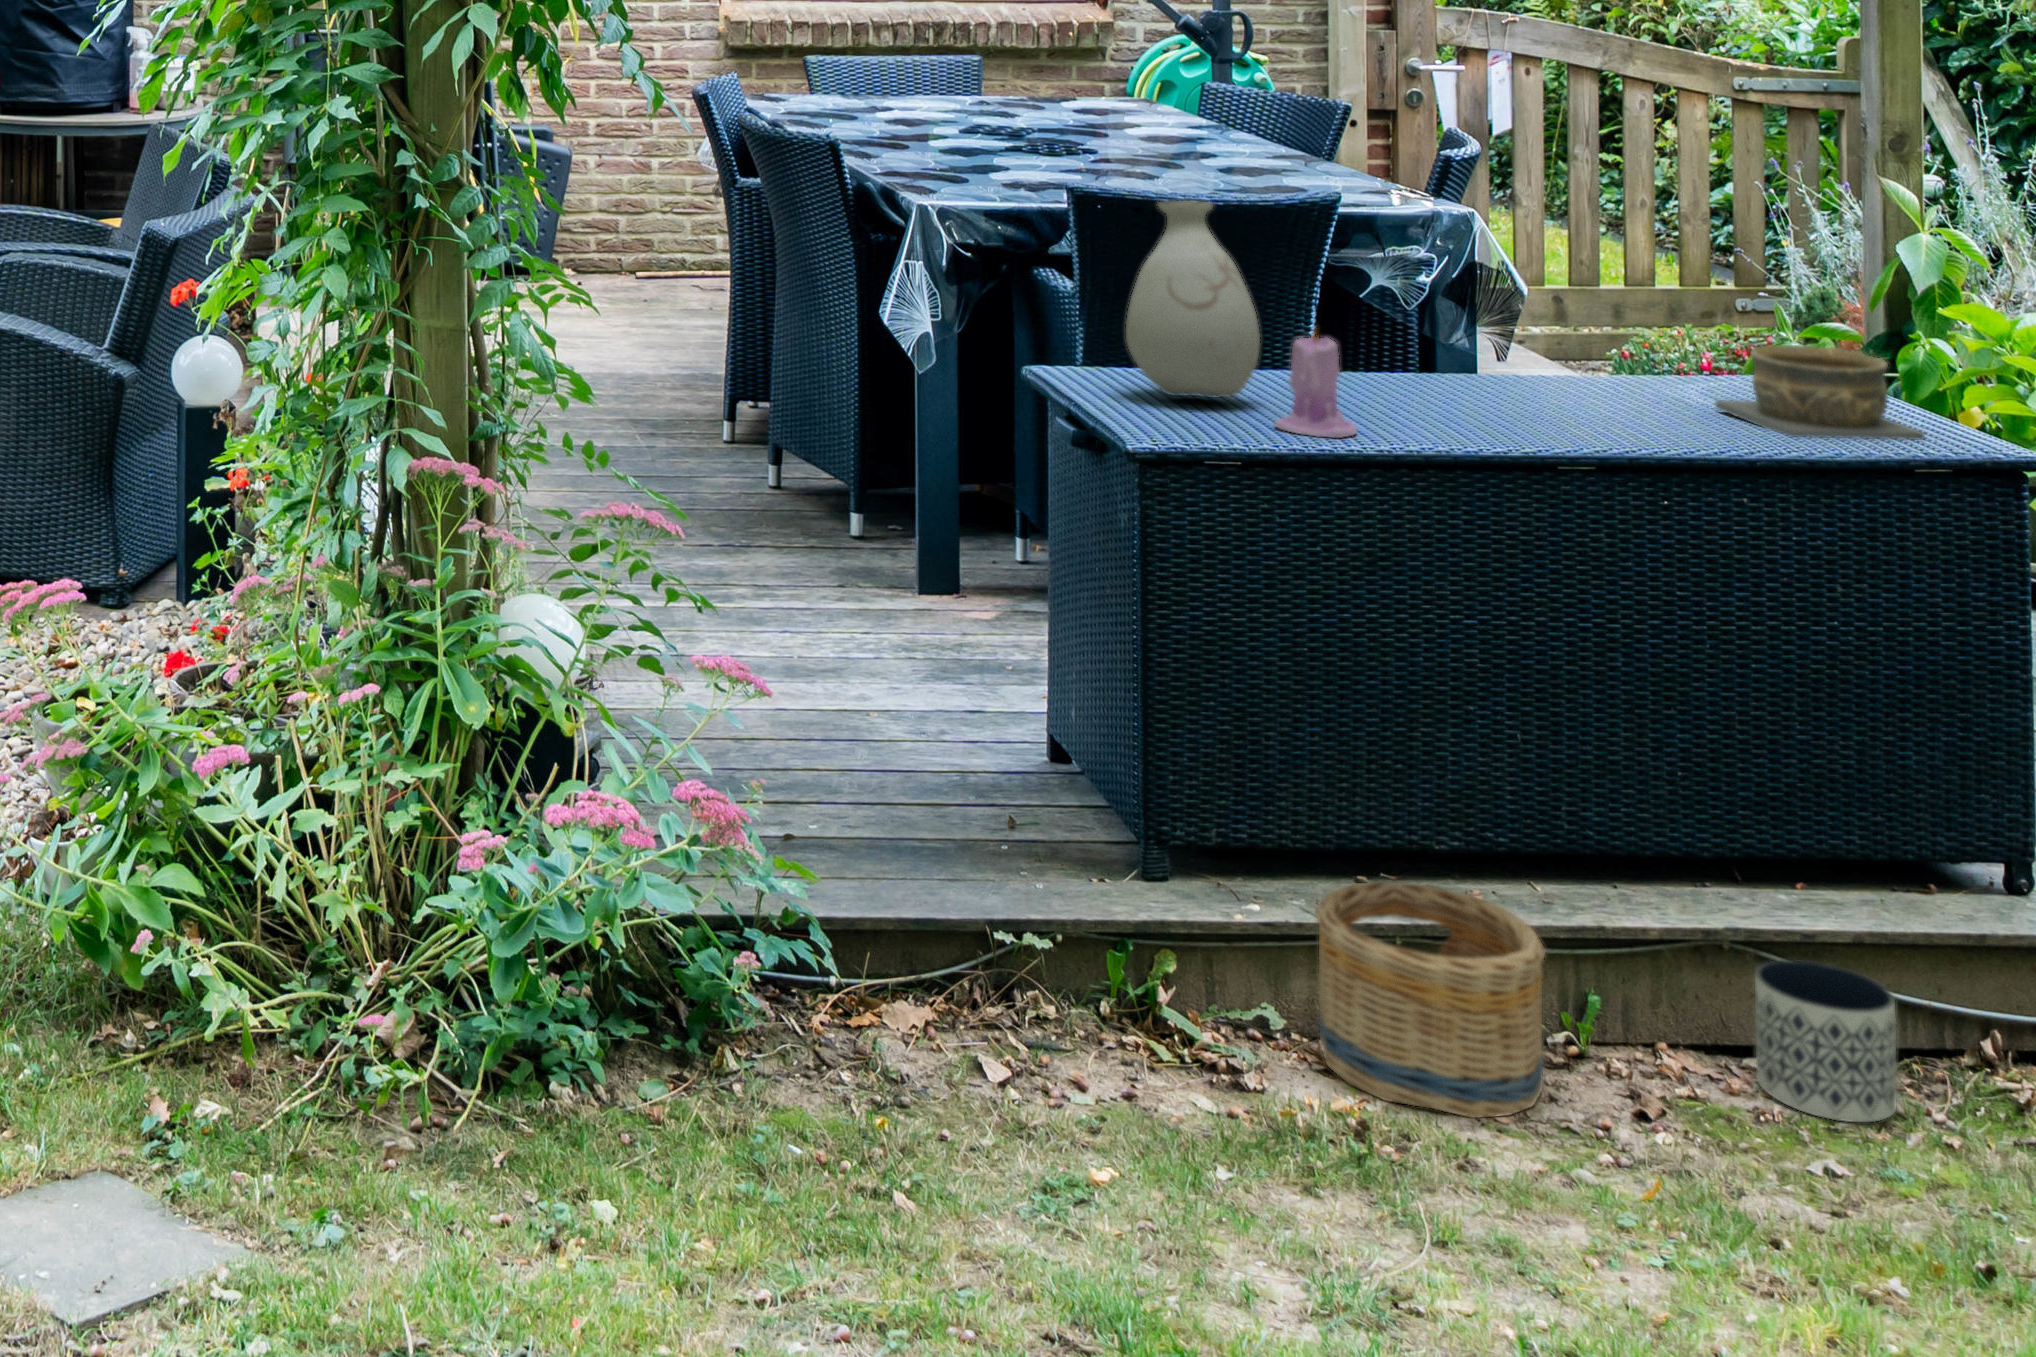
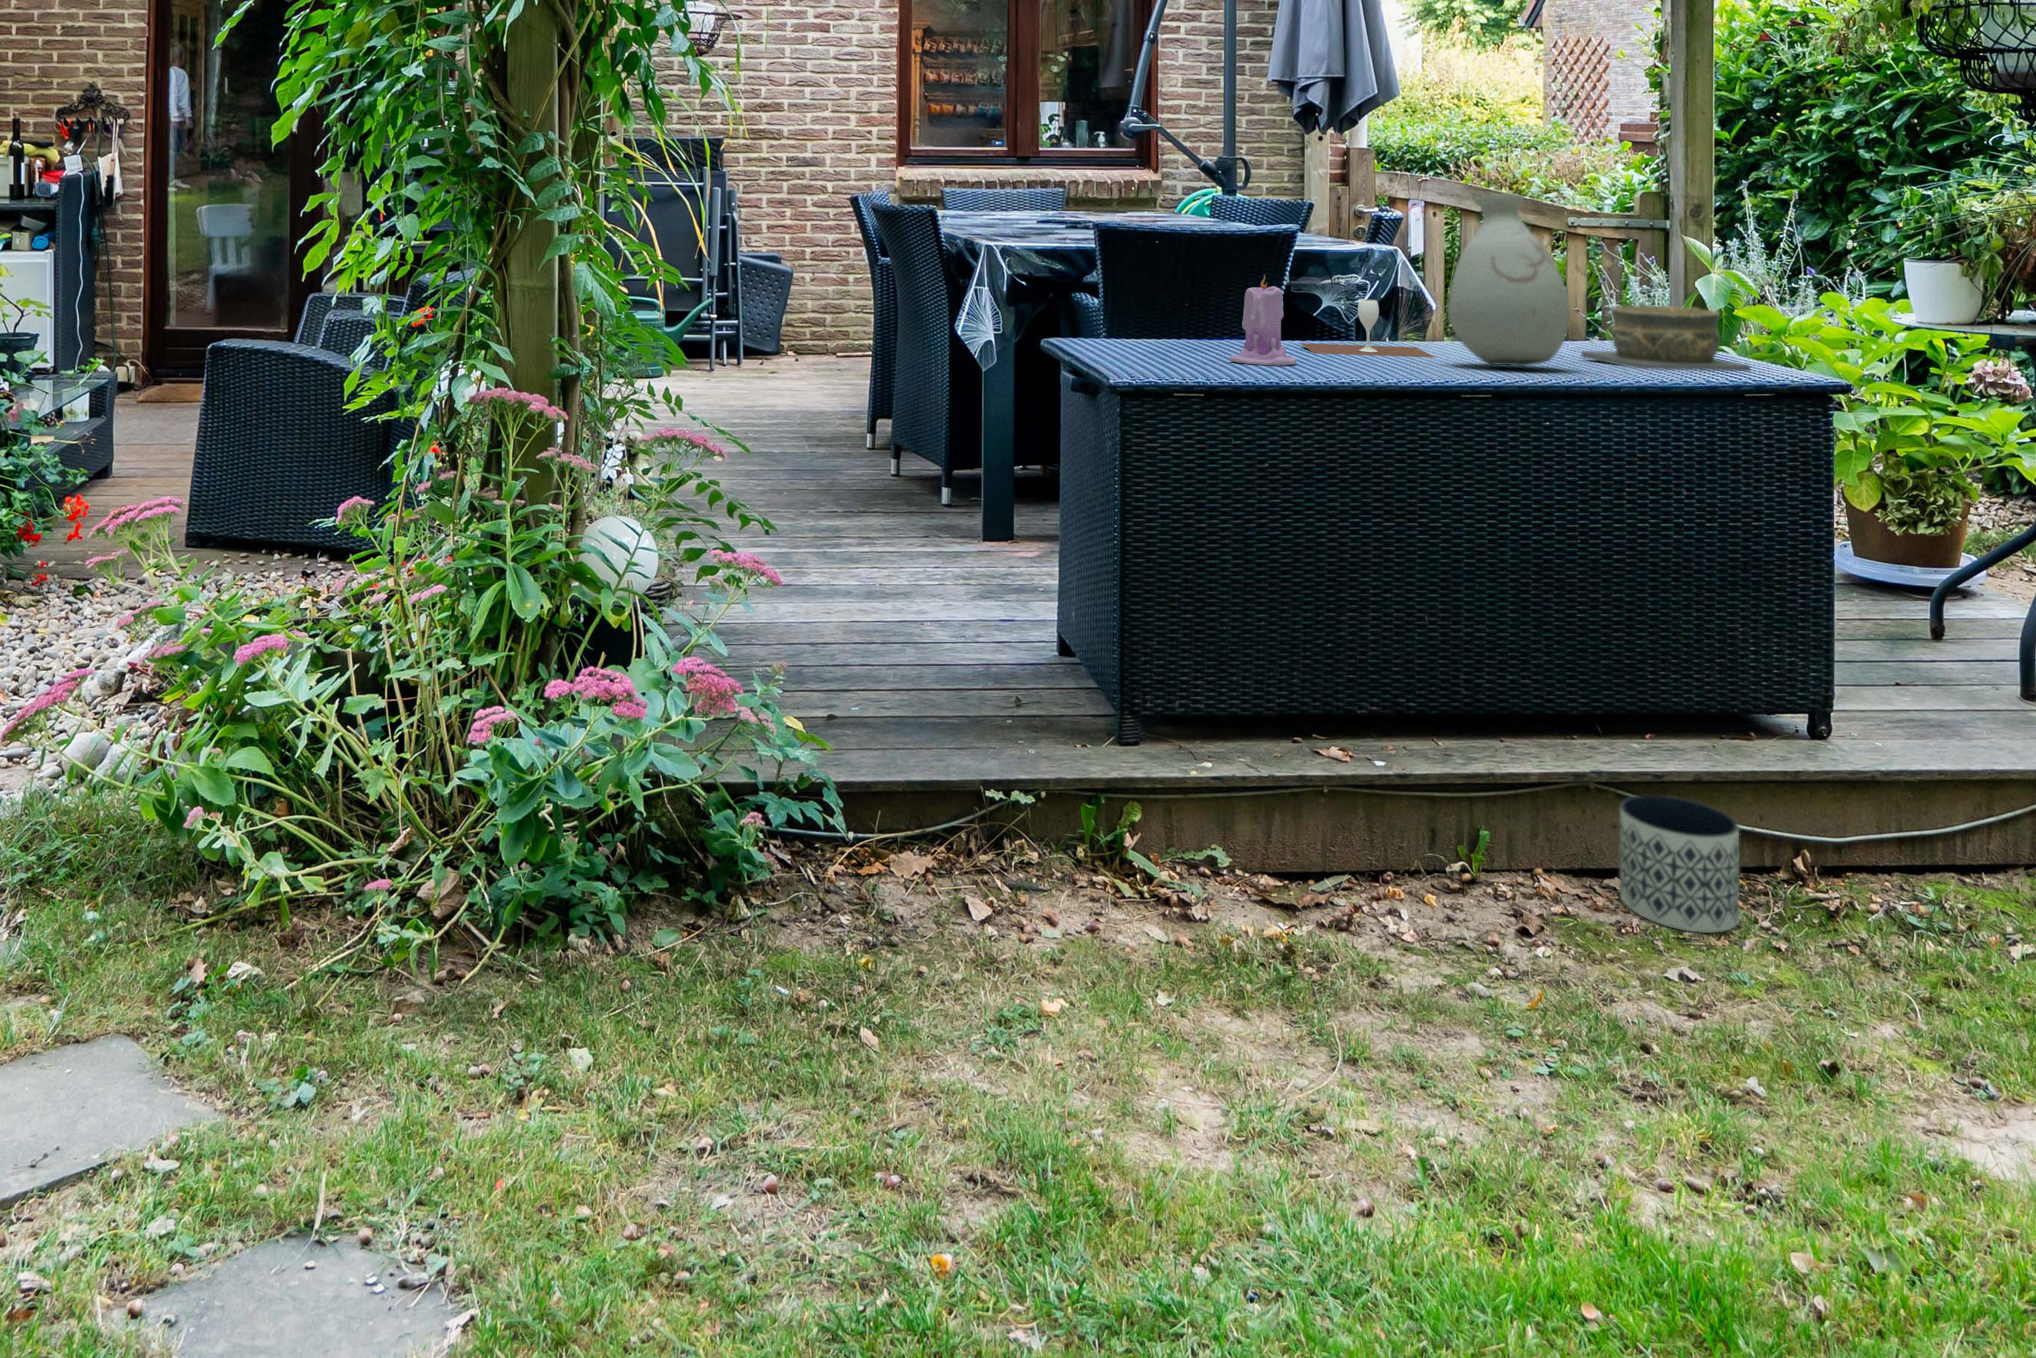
vase: present [1126,201,1260,398] -> present [1448,194,1570,366]
wine glass: none [1354,328,1537,415] -> present [1300,299,1435,357]
basket: present [1315,882,1545,1118] -> none [1253,737,1446,938]

